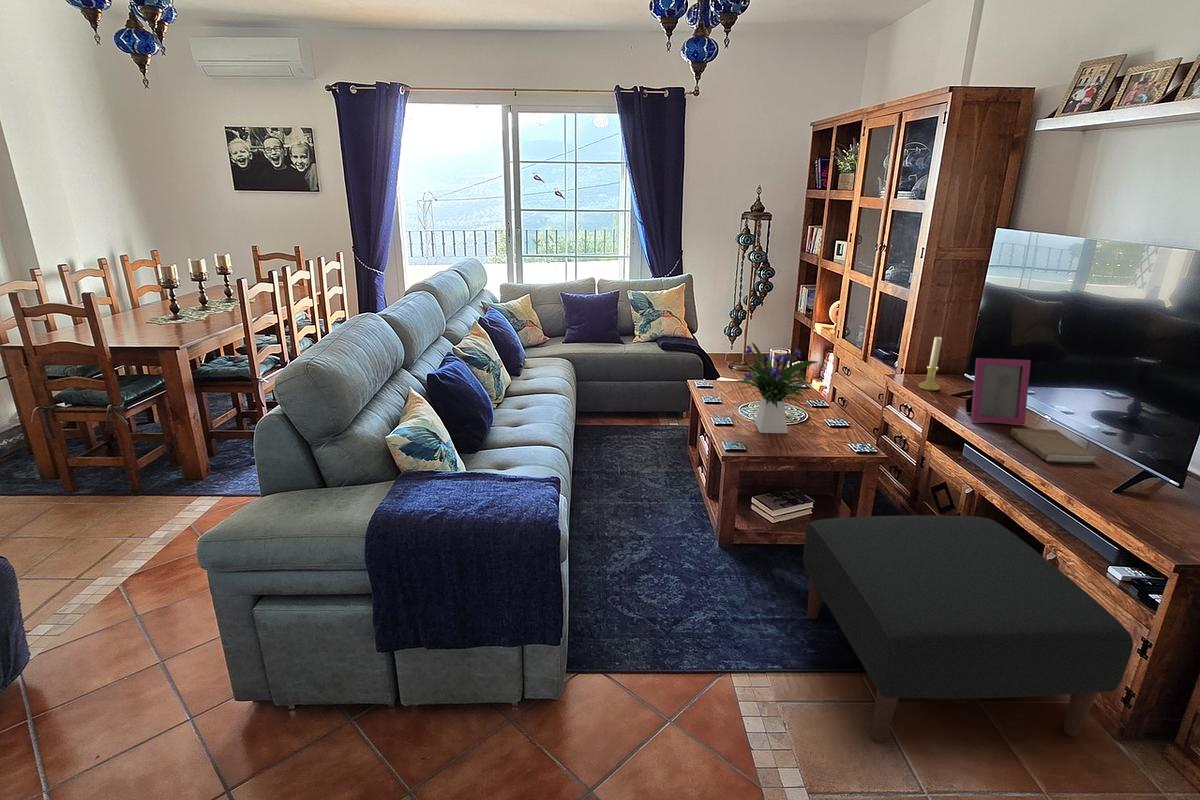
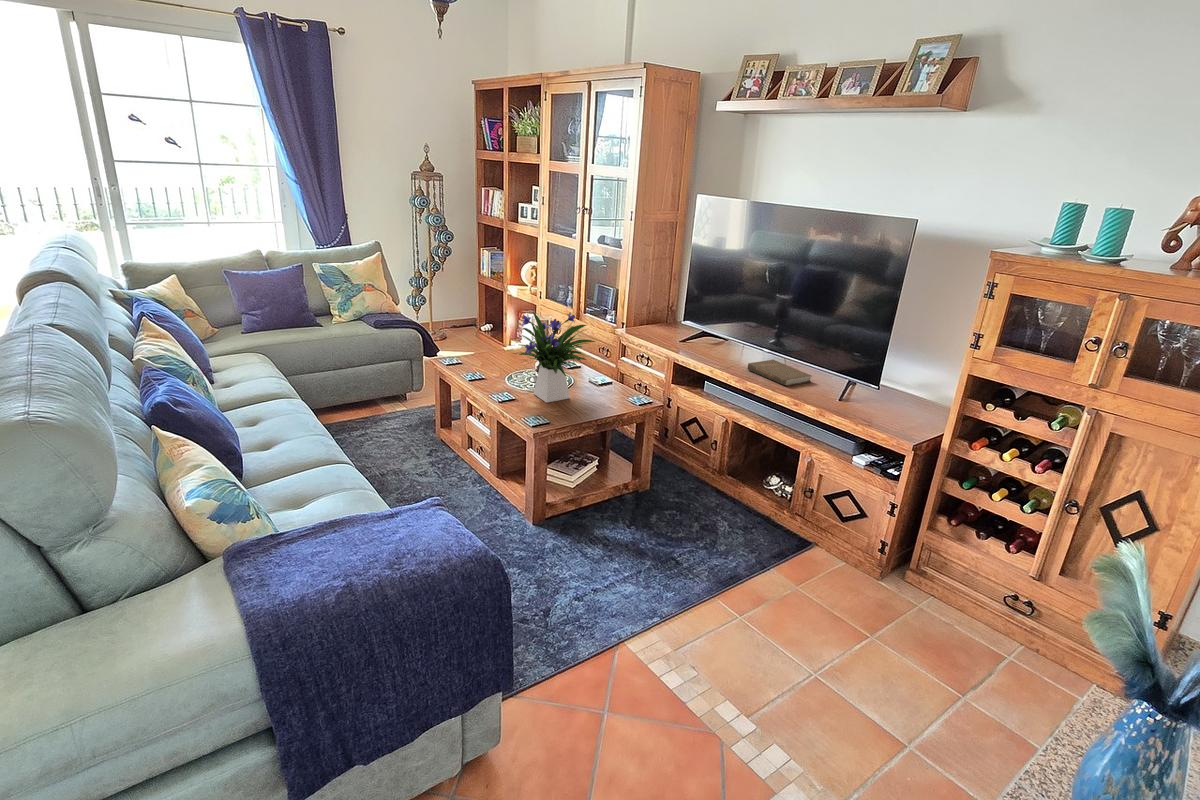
candle holder: present [919,337,942,391] -> none [651,290,667,340]
picture frame: present [966,358,1031,424] -> none [703,306,747,362]
ottoman: present [803,515,1133,743] -> none [641,440,893,650]

